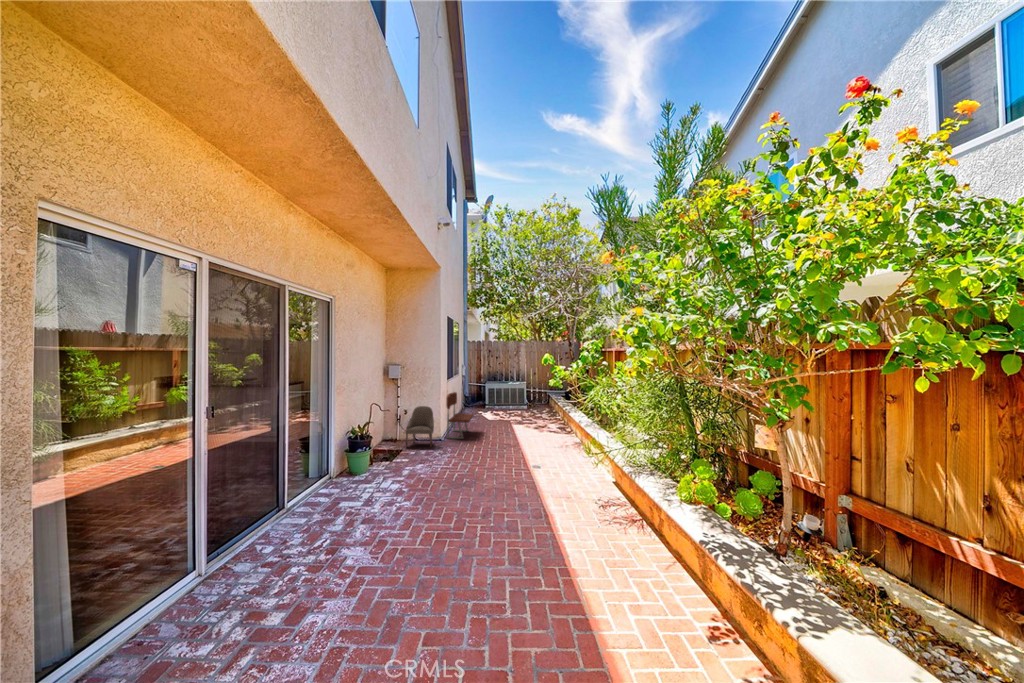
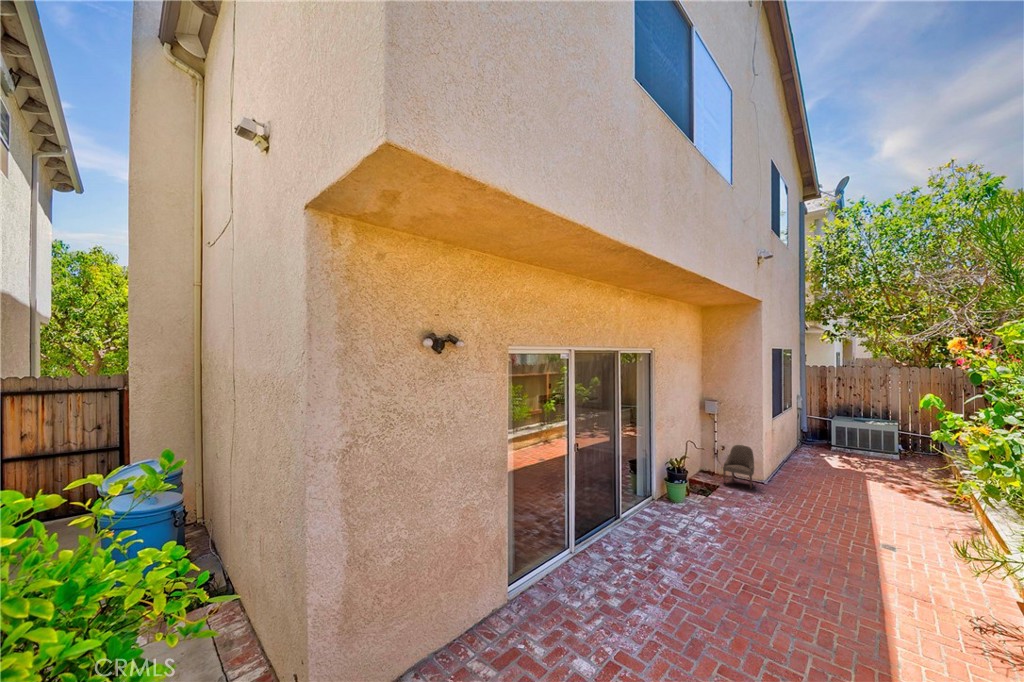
bench: present [446,392,474,439] -> none [770,433,807,487]

